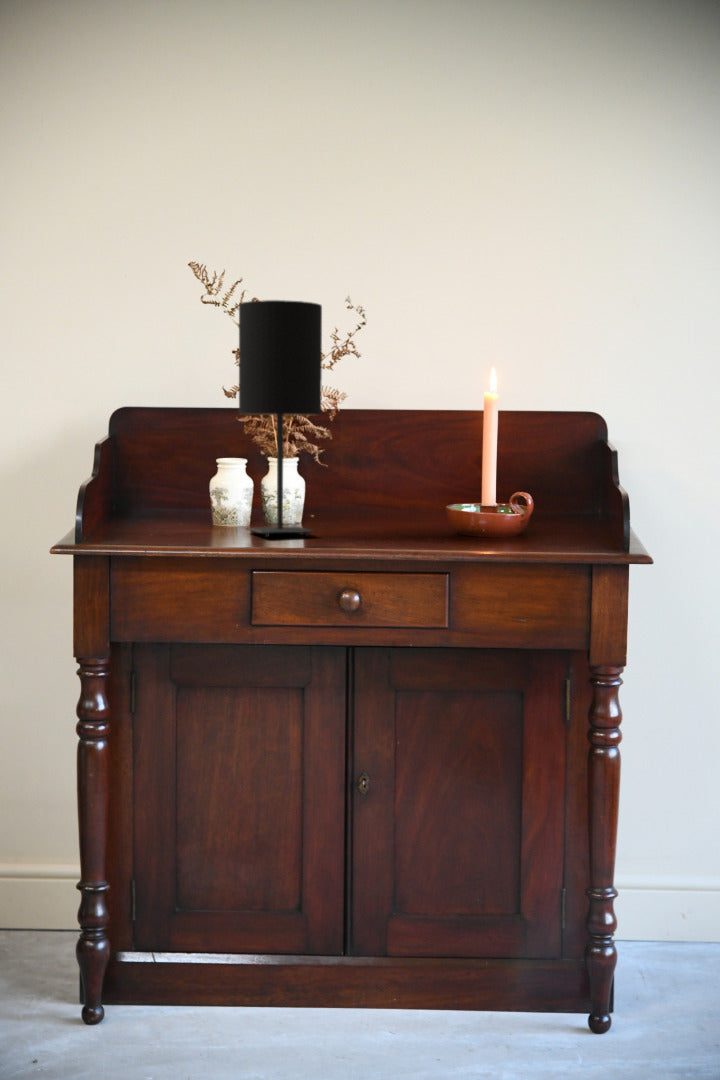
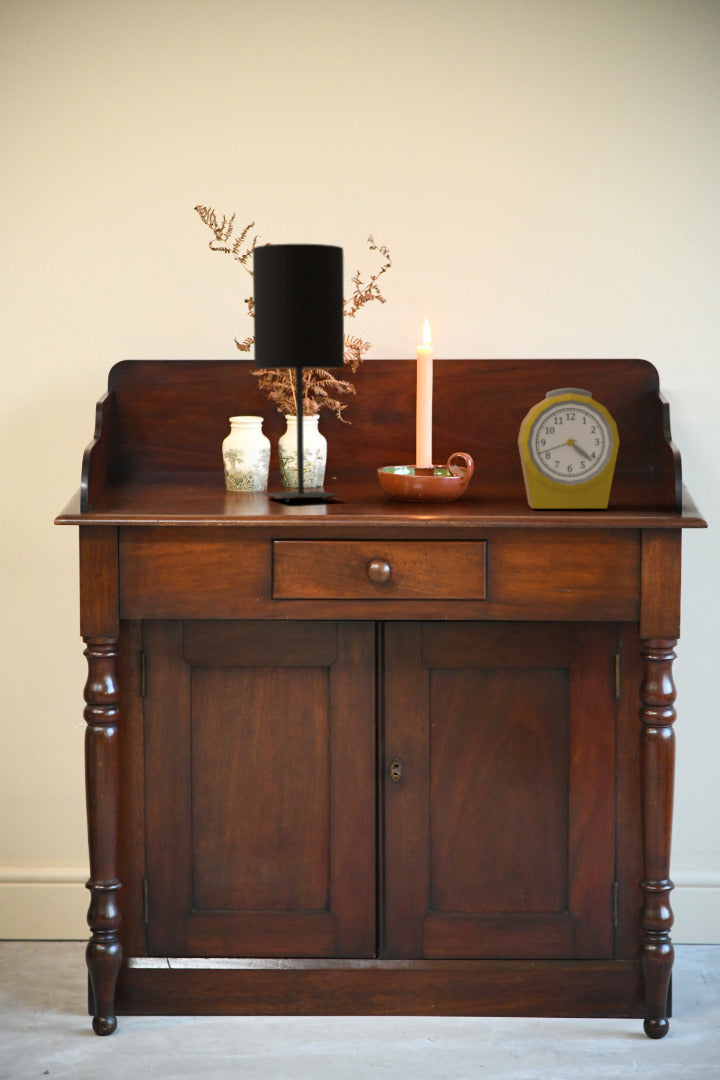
alarm clock: none [479,436,572,547] -> present [518,388,619,509]

